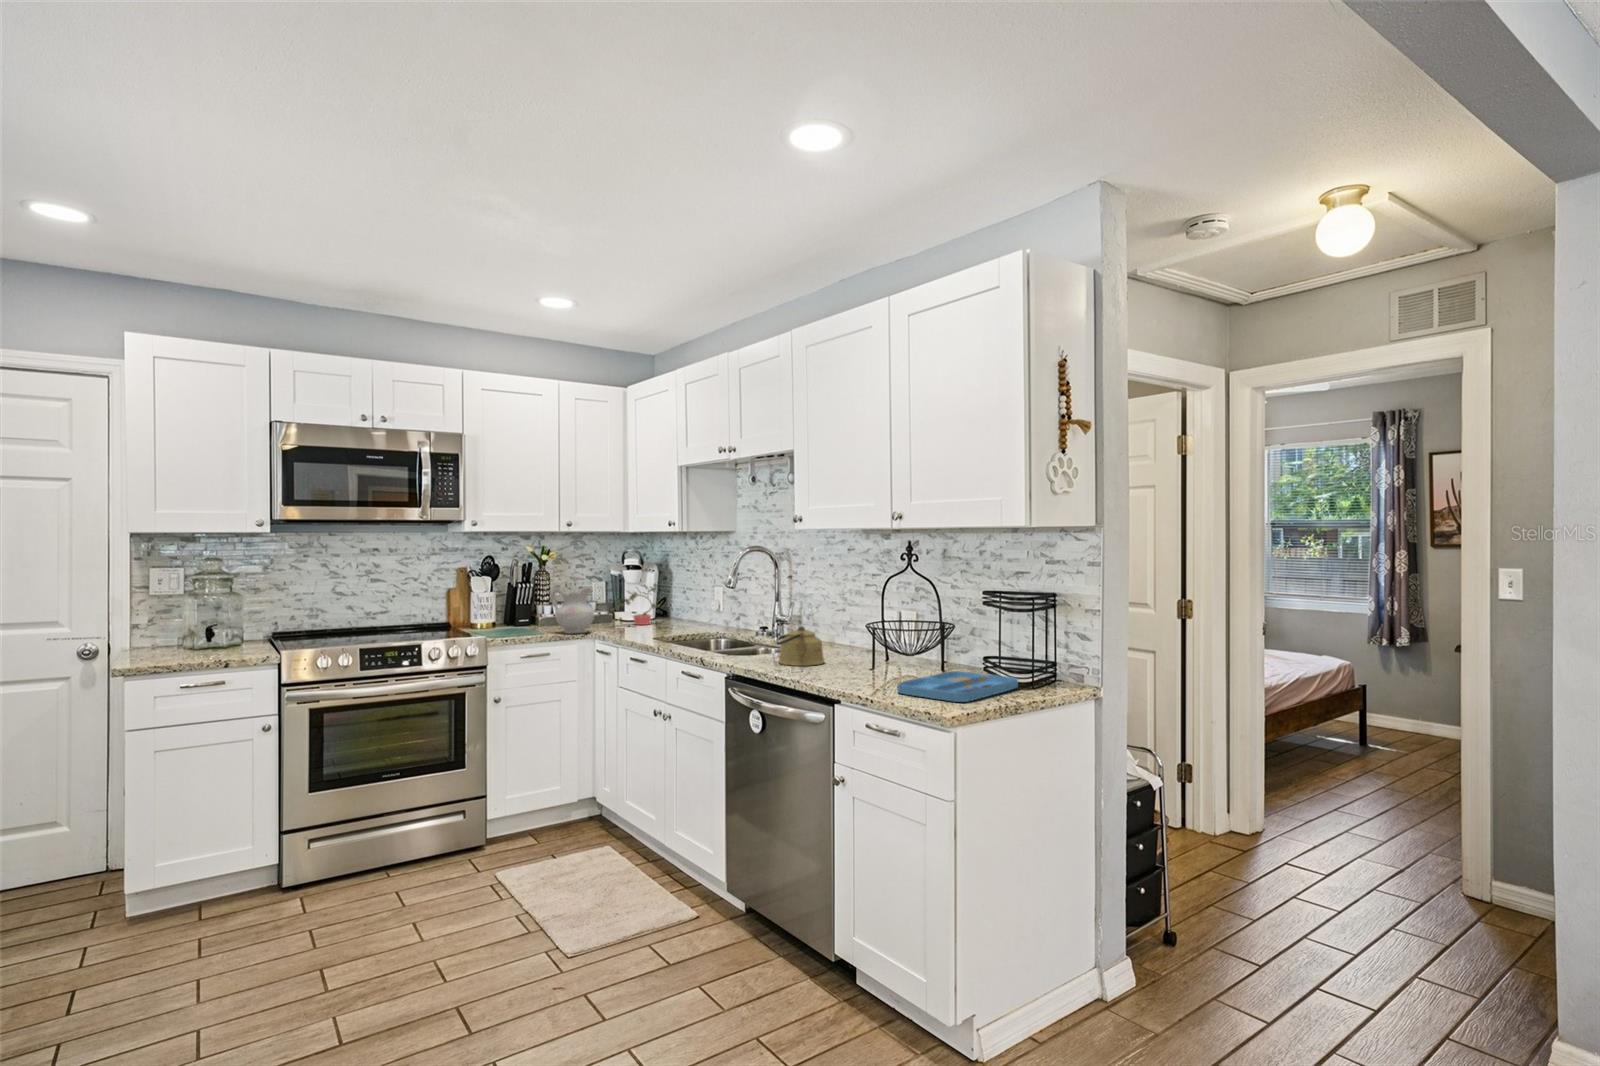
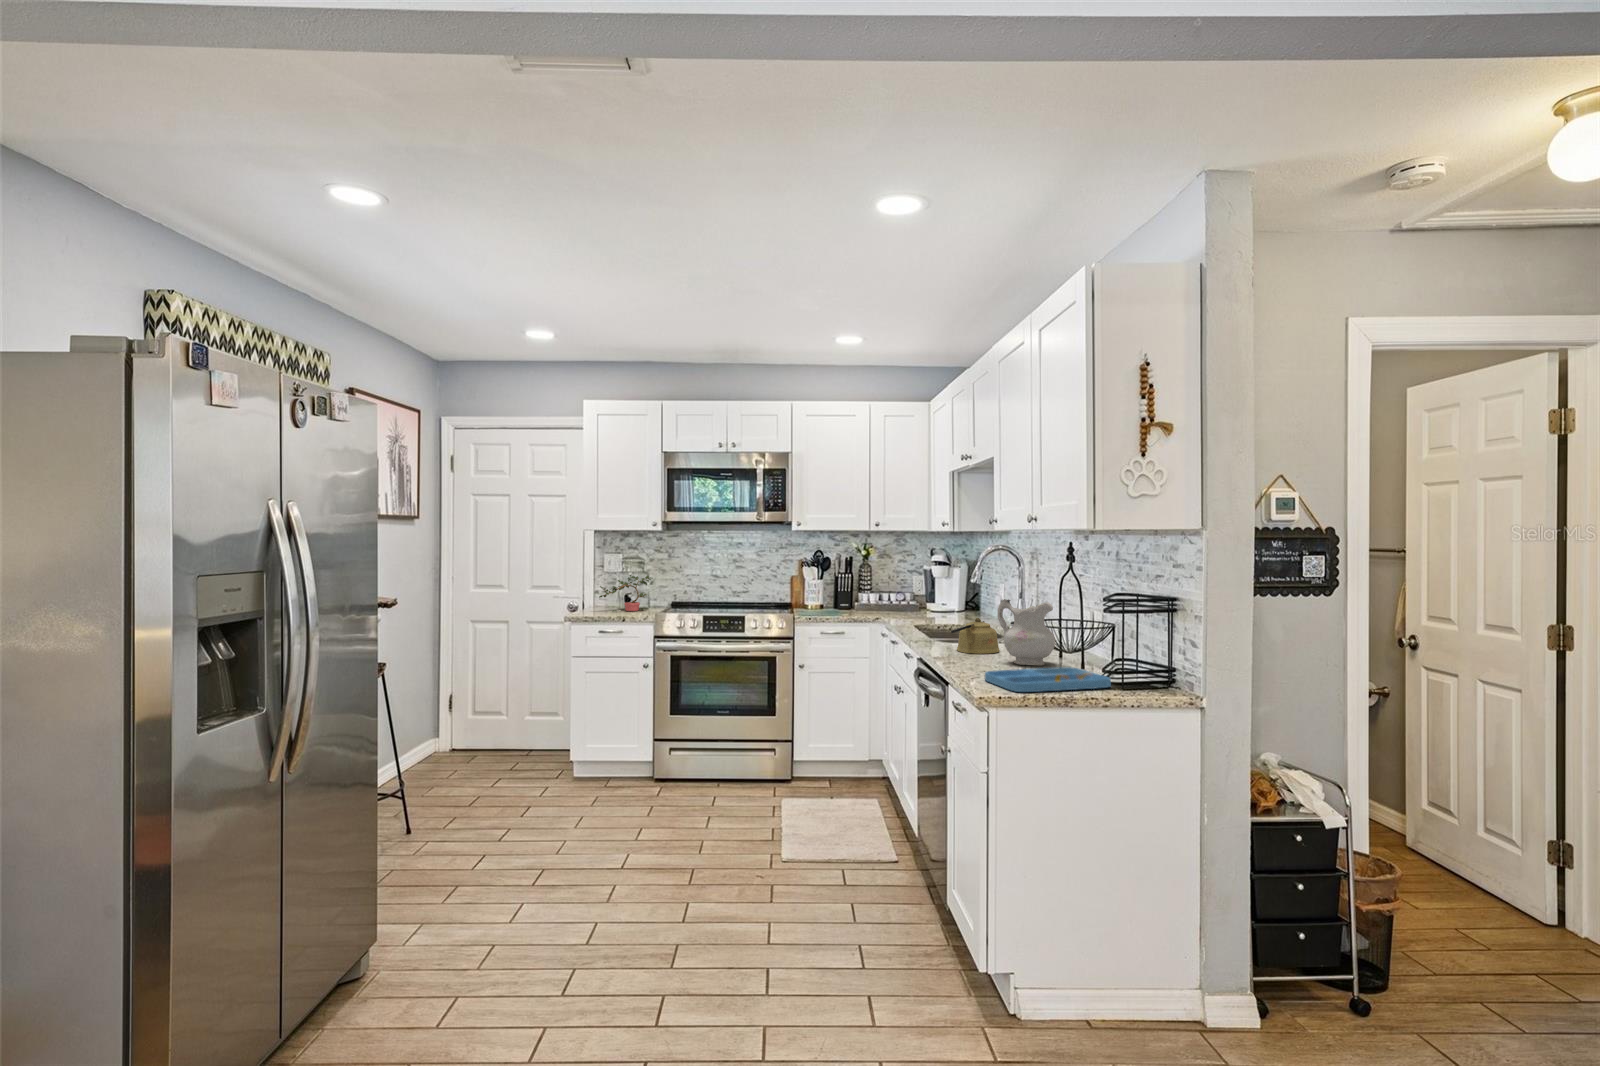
potted plant: present [611,584,658,625] -> present [599,575,651,611]
ceramic pitcher: present [550,585,594,634] -> present [998,599,1055,666]

